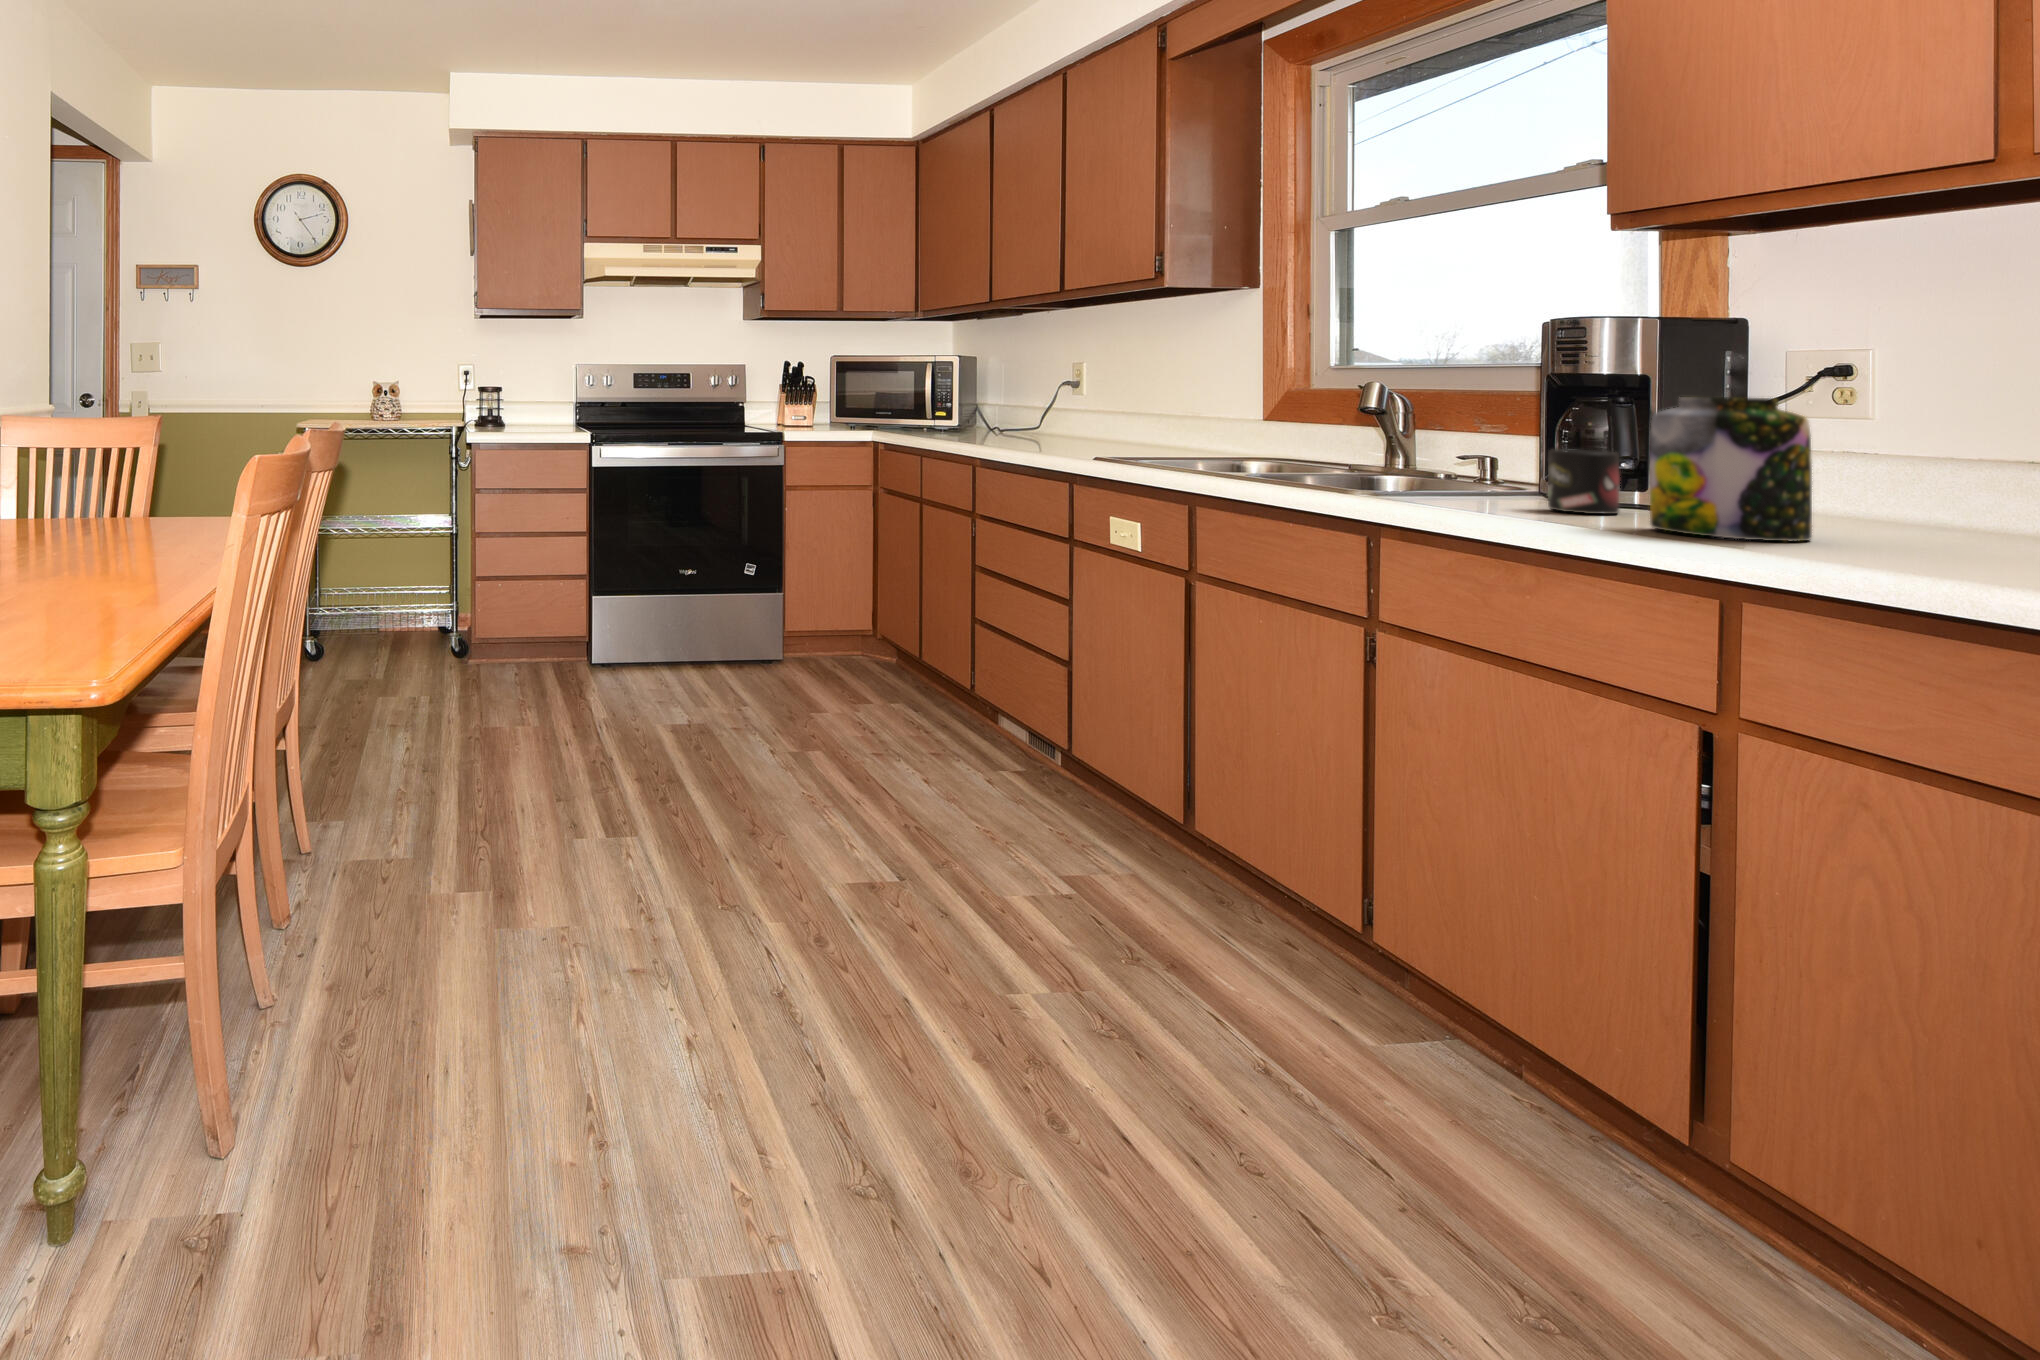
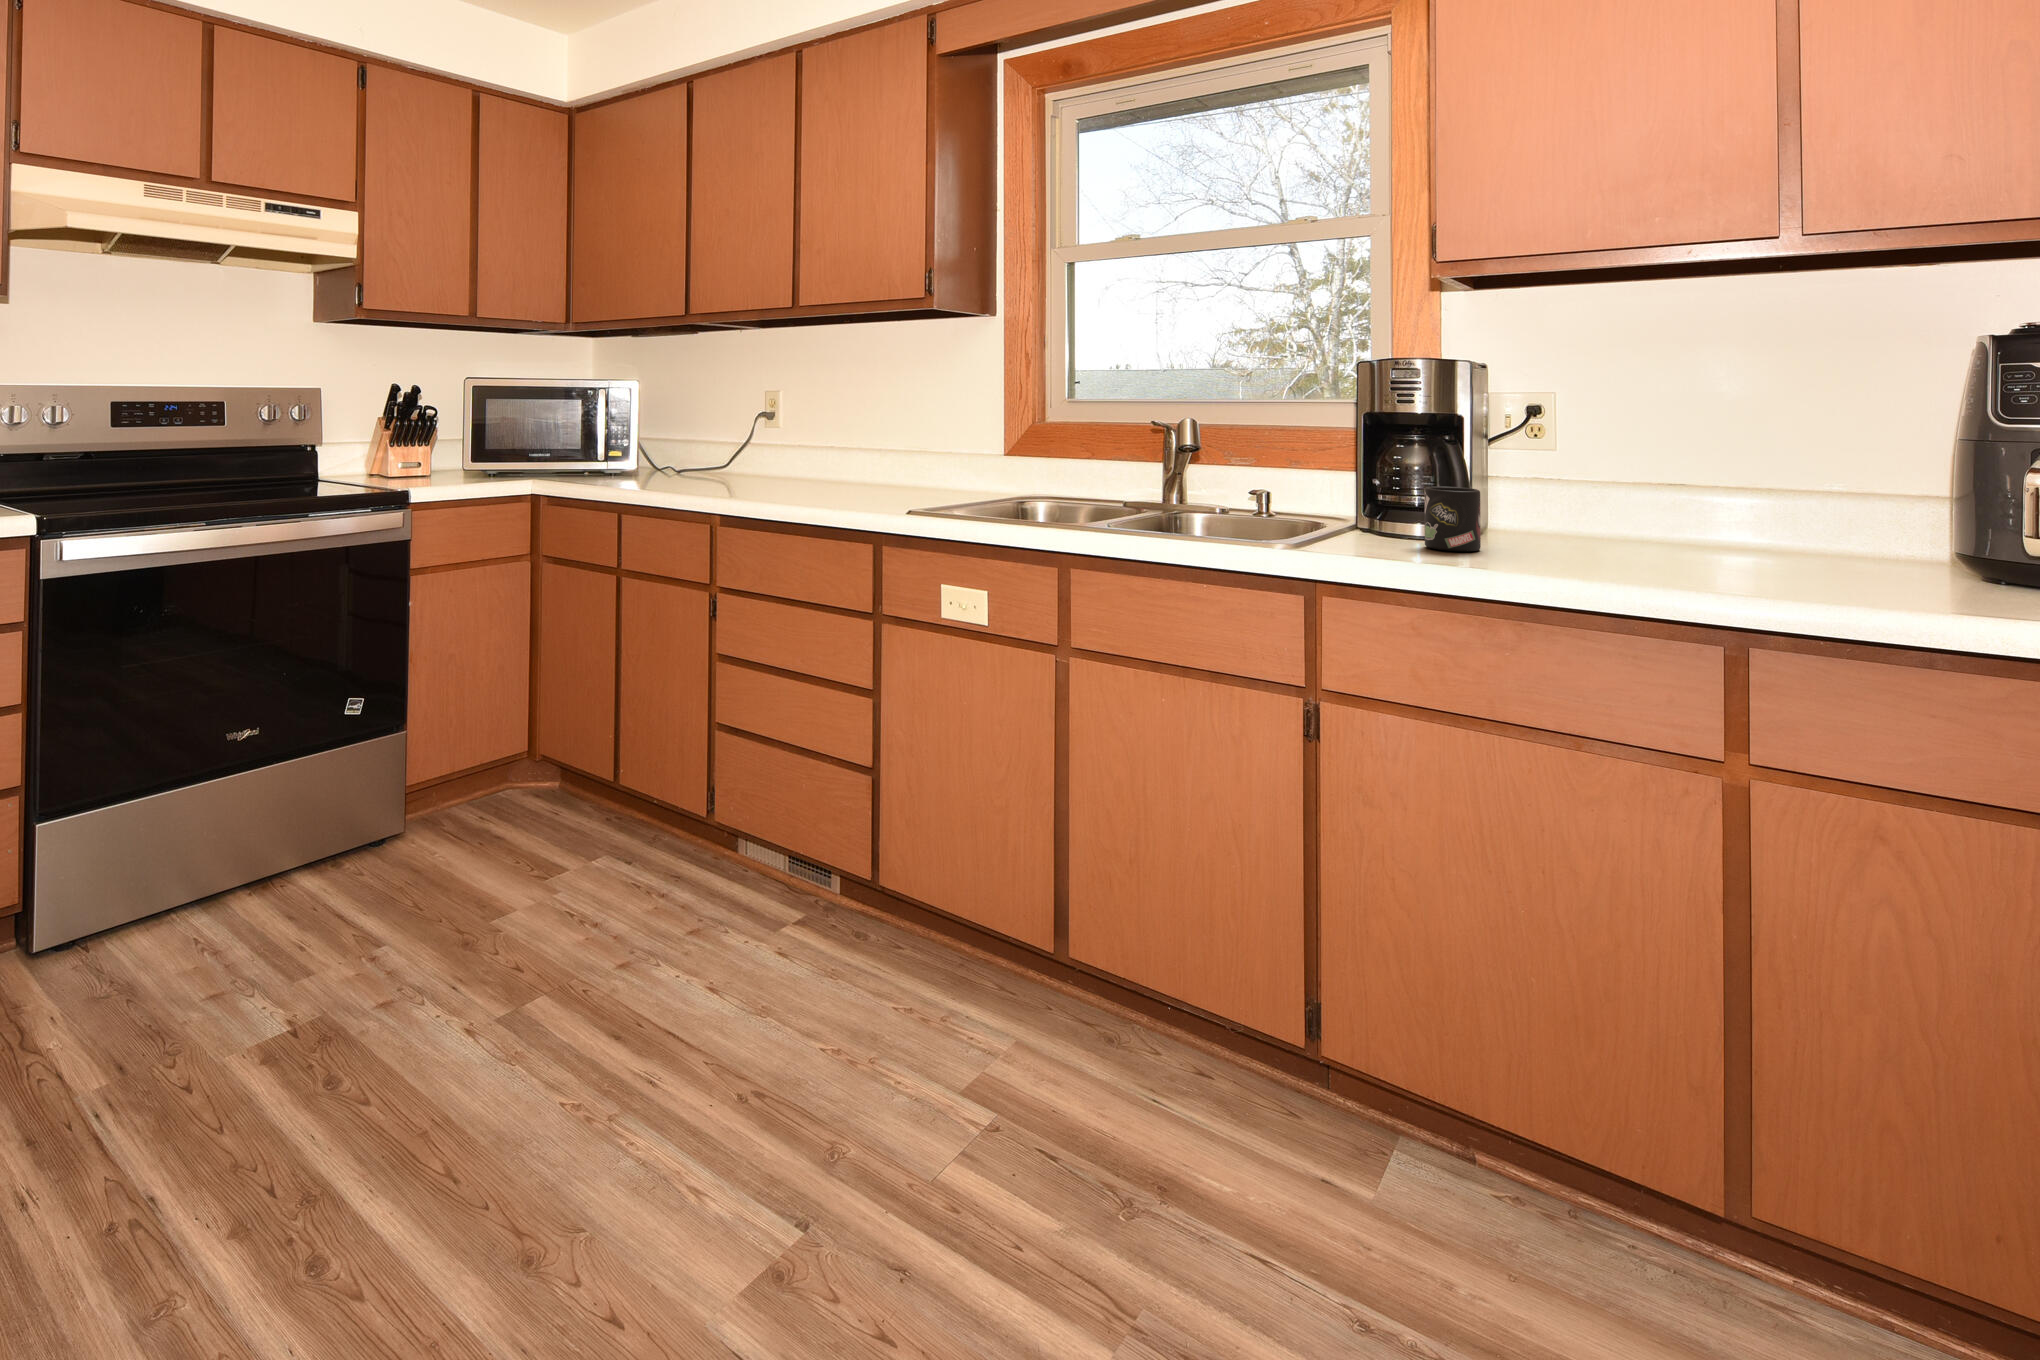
jar: present [1650,397,1812,541] -> none [1575,438,1695,576]

